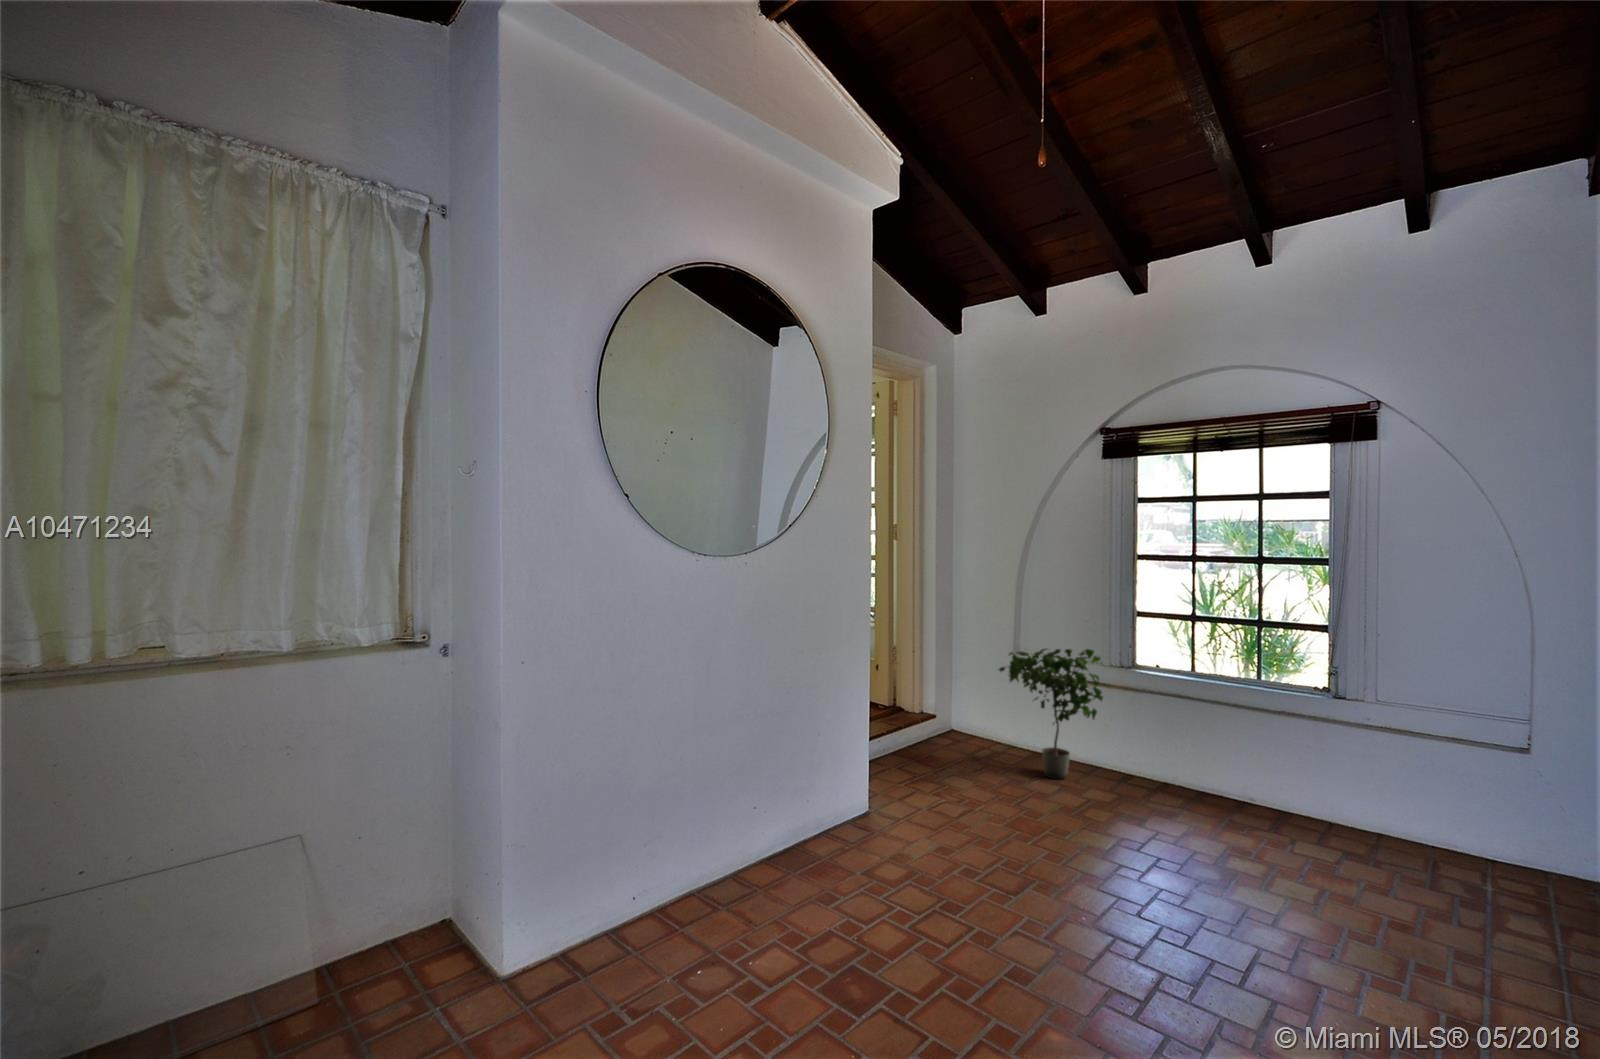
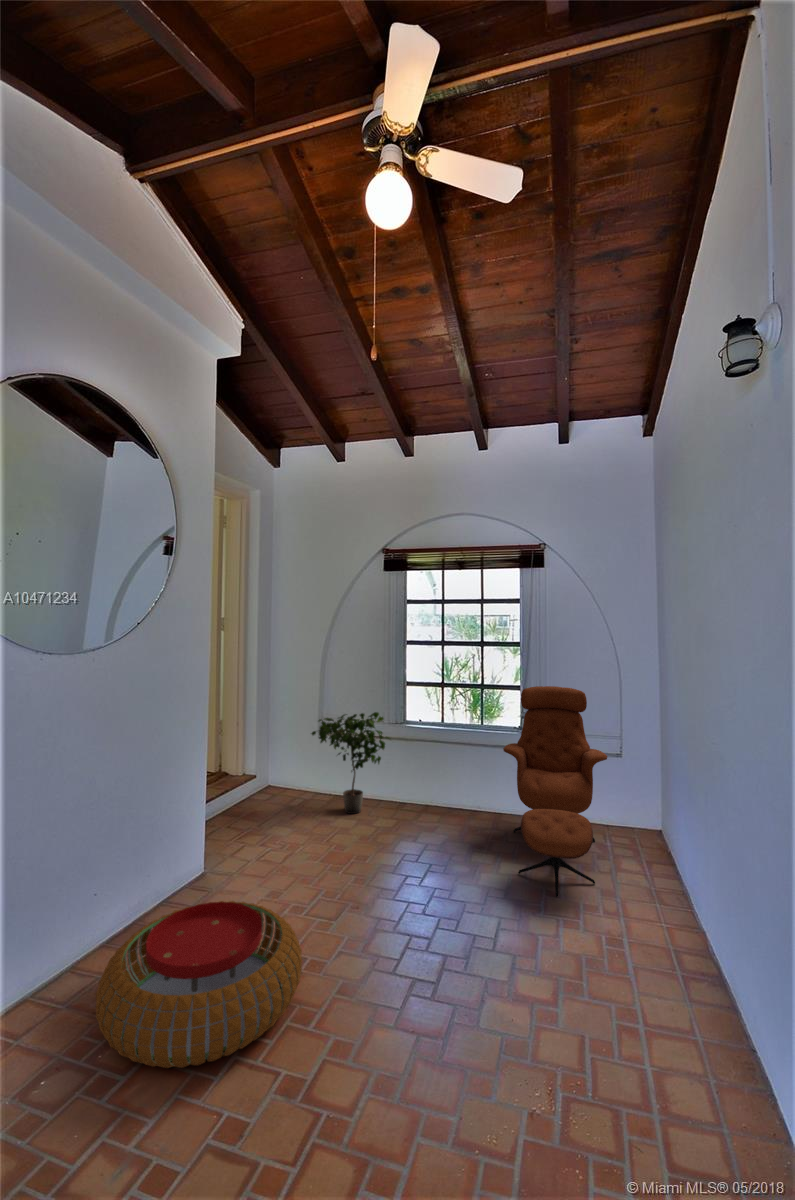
lounge chair: none [1291,627,1501,950] -> present [503,686,607,897]
pouf: none [748,838,963,1002] -> present [96,901,302,1068]

